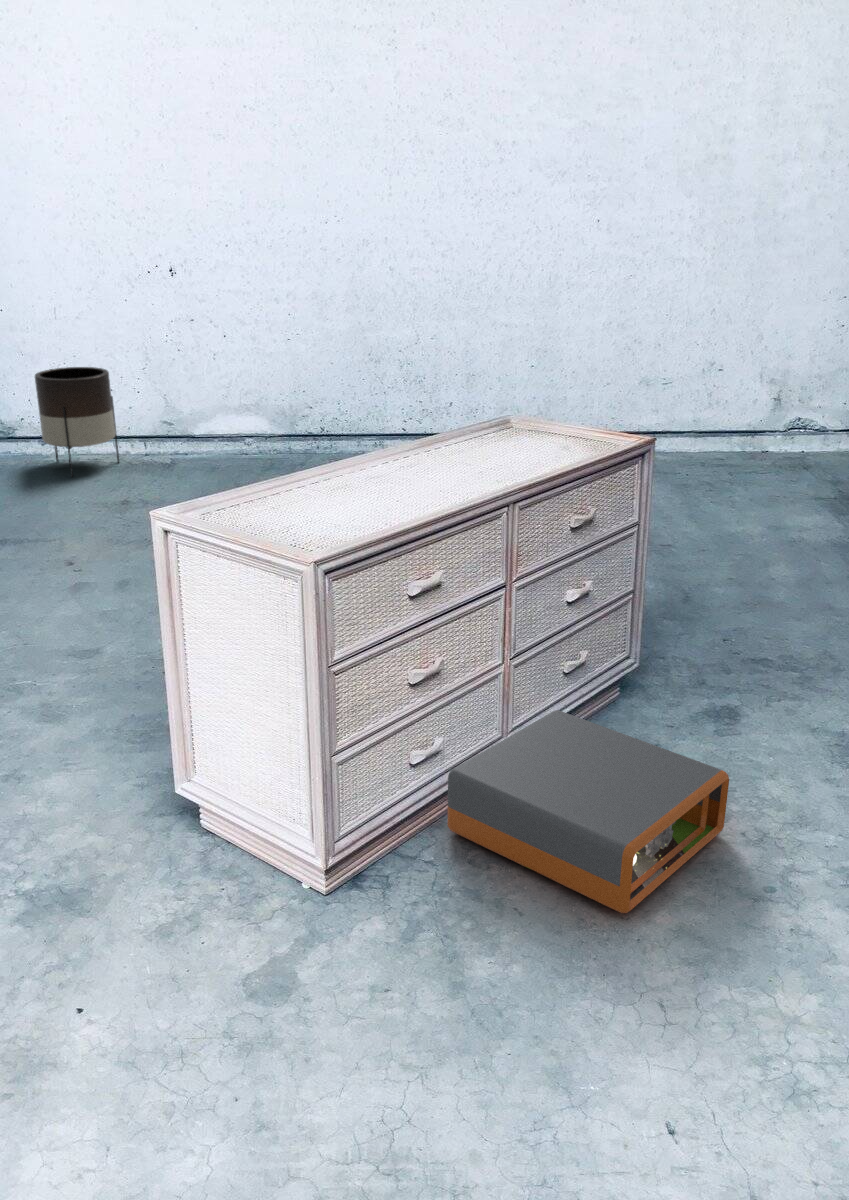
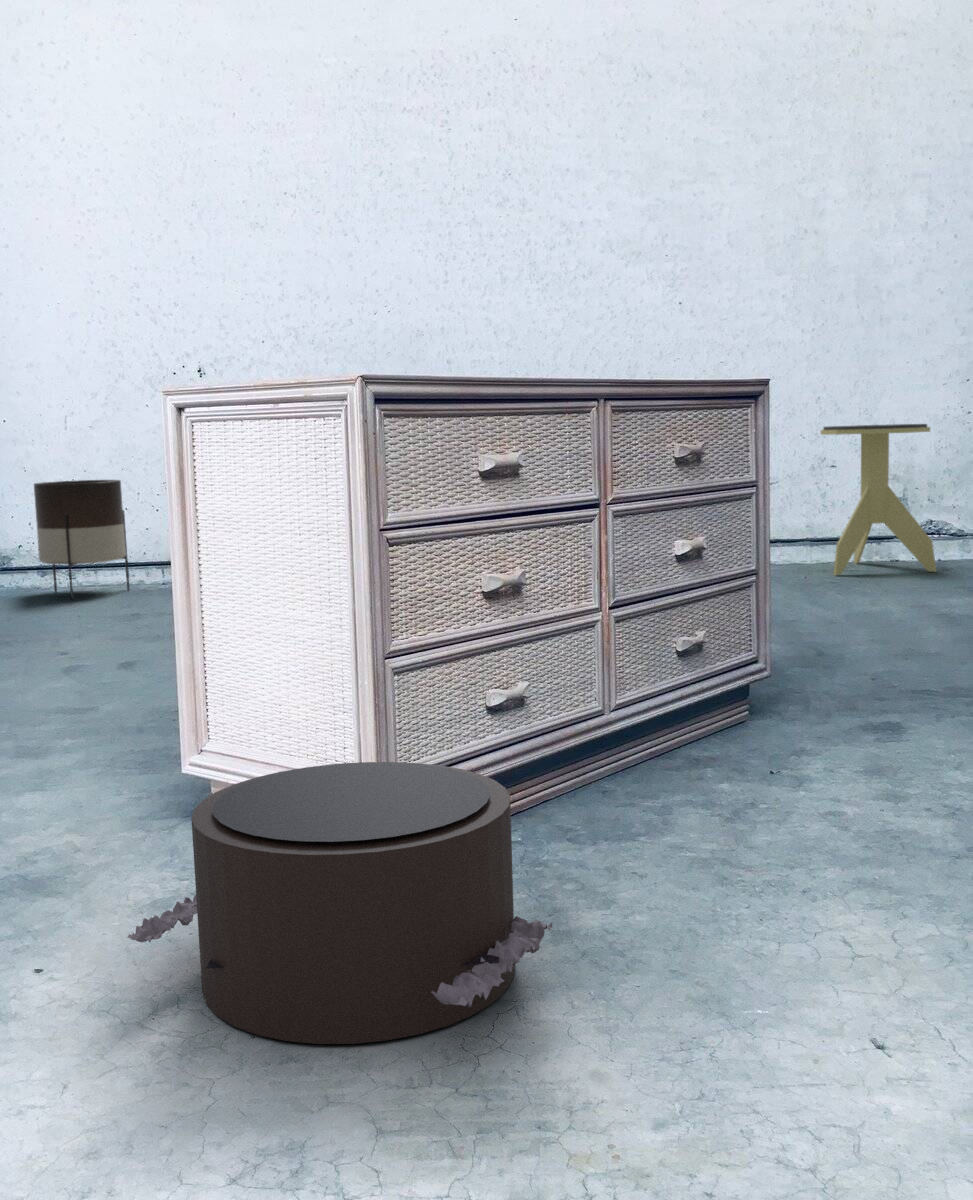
side table: none [709,338,804,474] -> present [820,424,936,575]
storage box: present [447,710,729,913] -> none [537,687,905,862]
pouf: none [144,860,449,1119] -> present [127,762,552,1044]

